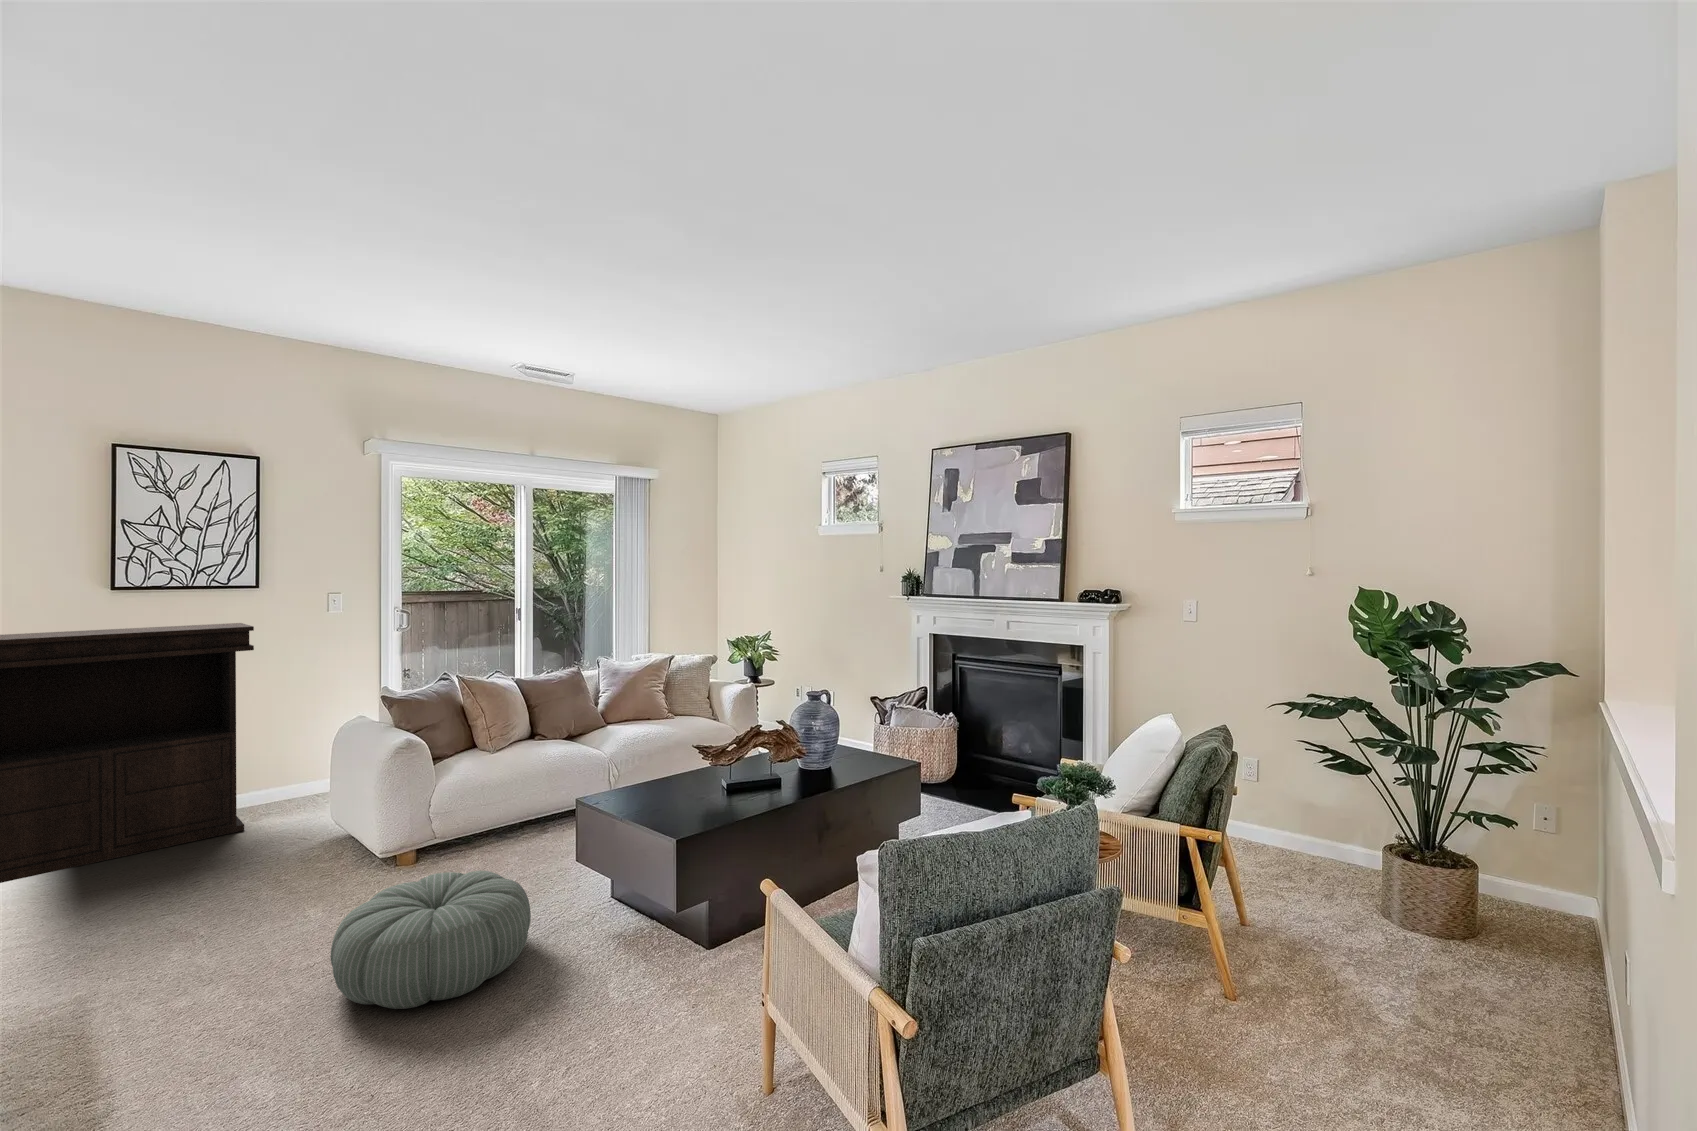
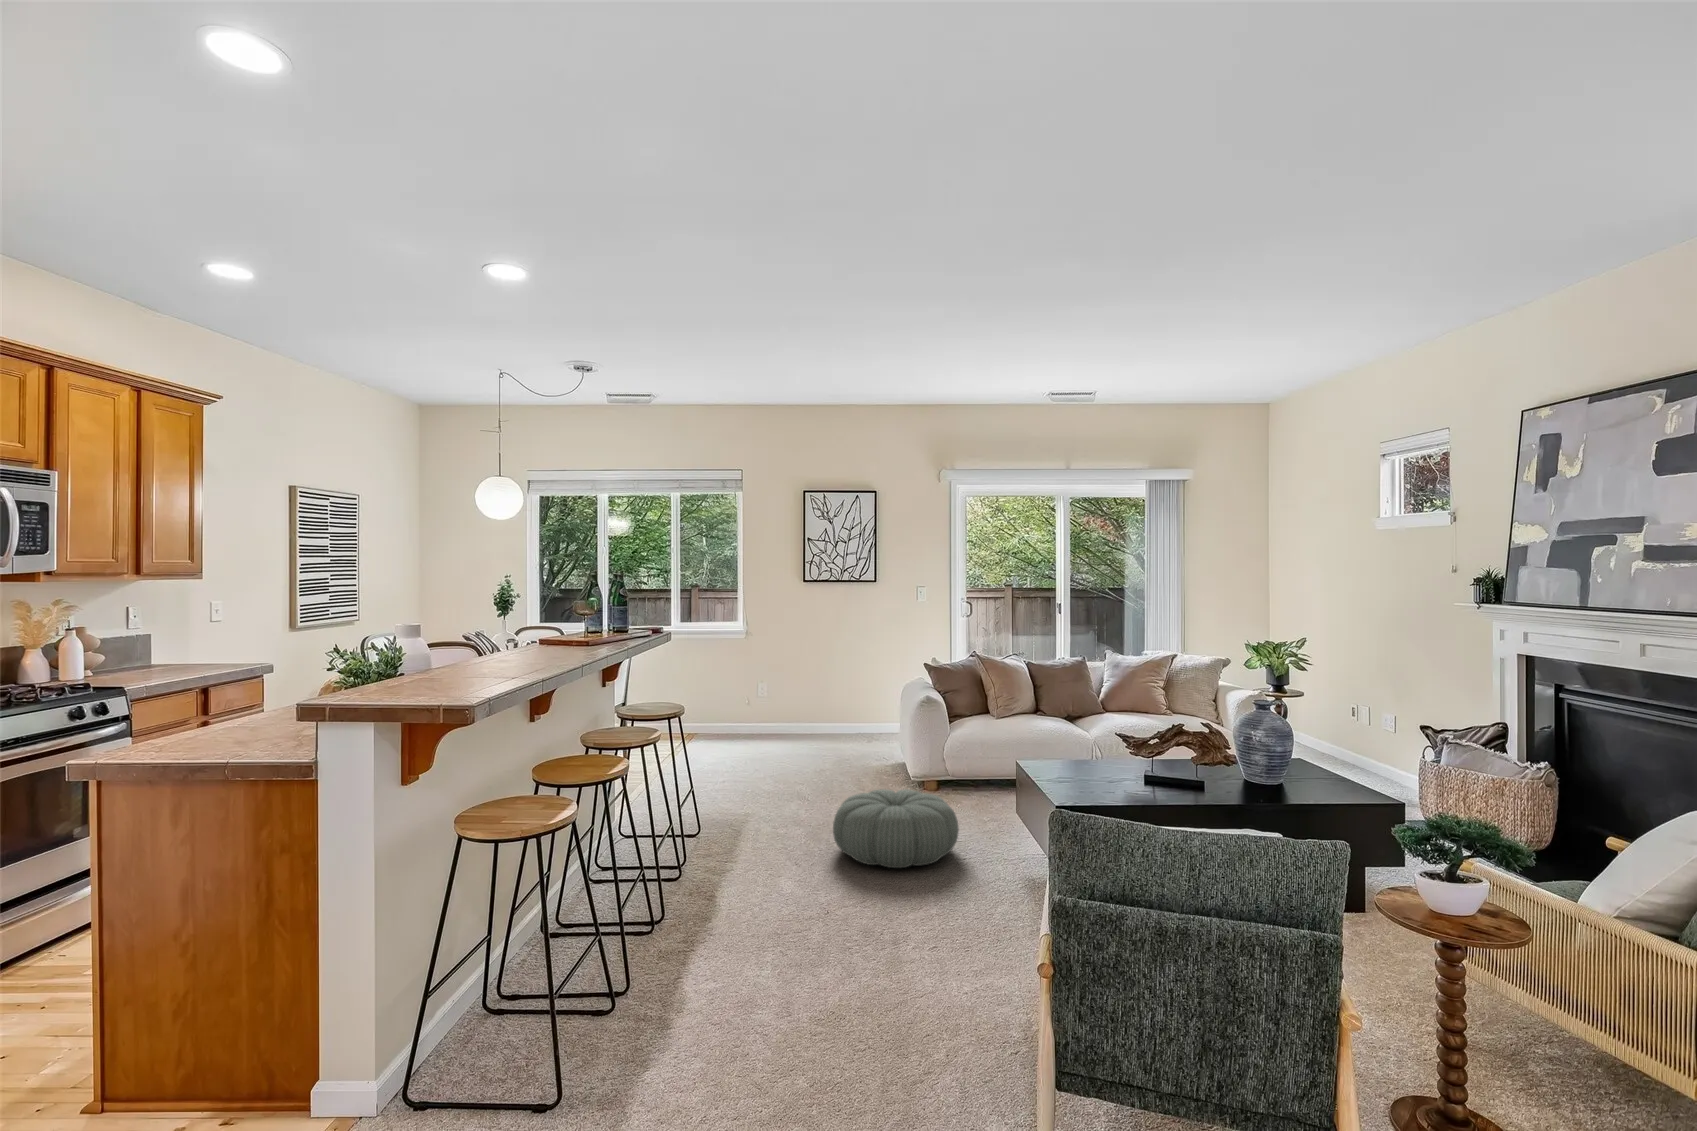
console table: present [0,623,254,883] -> none [710,608,861,755]

